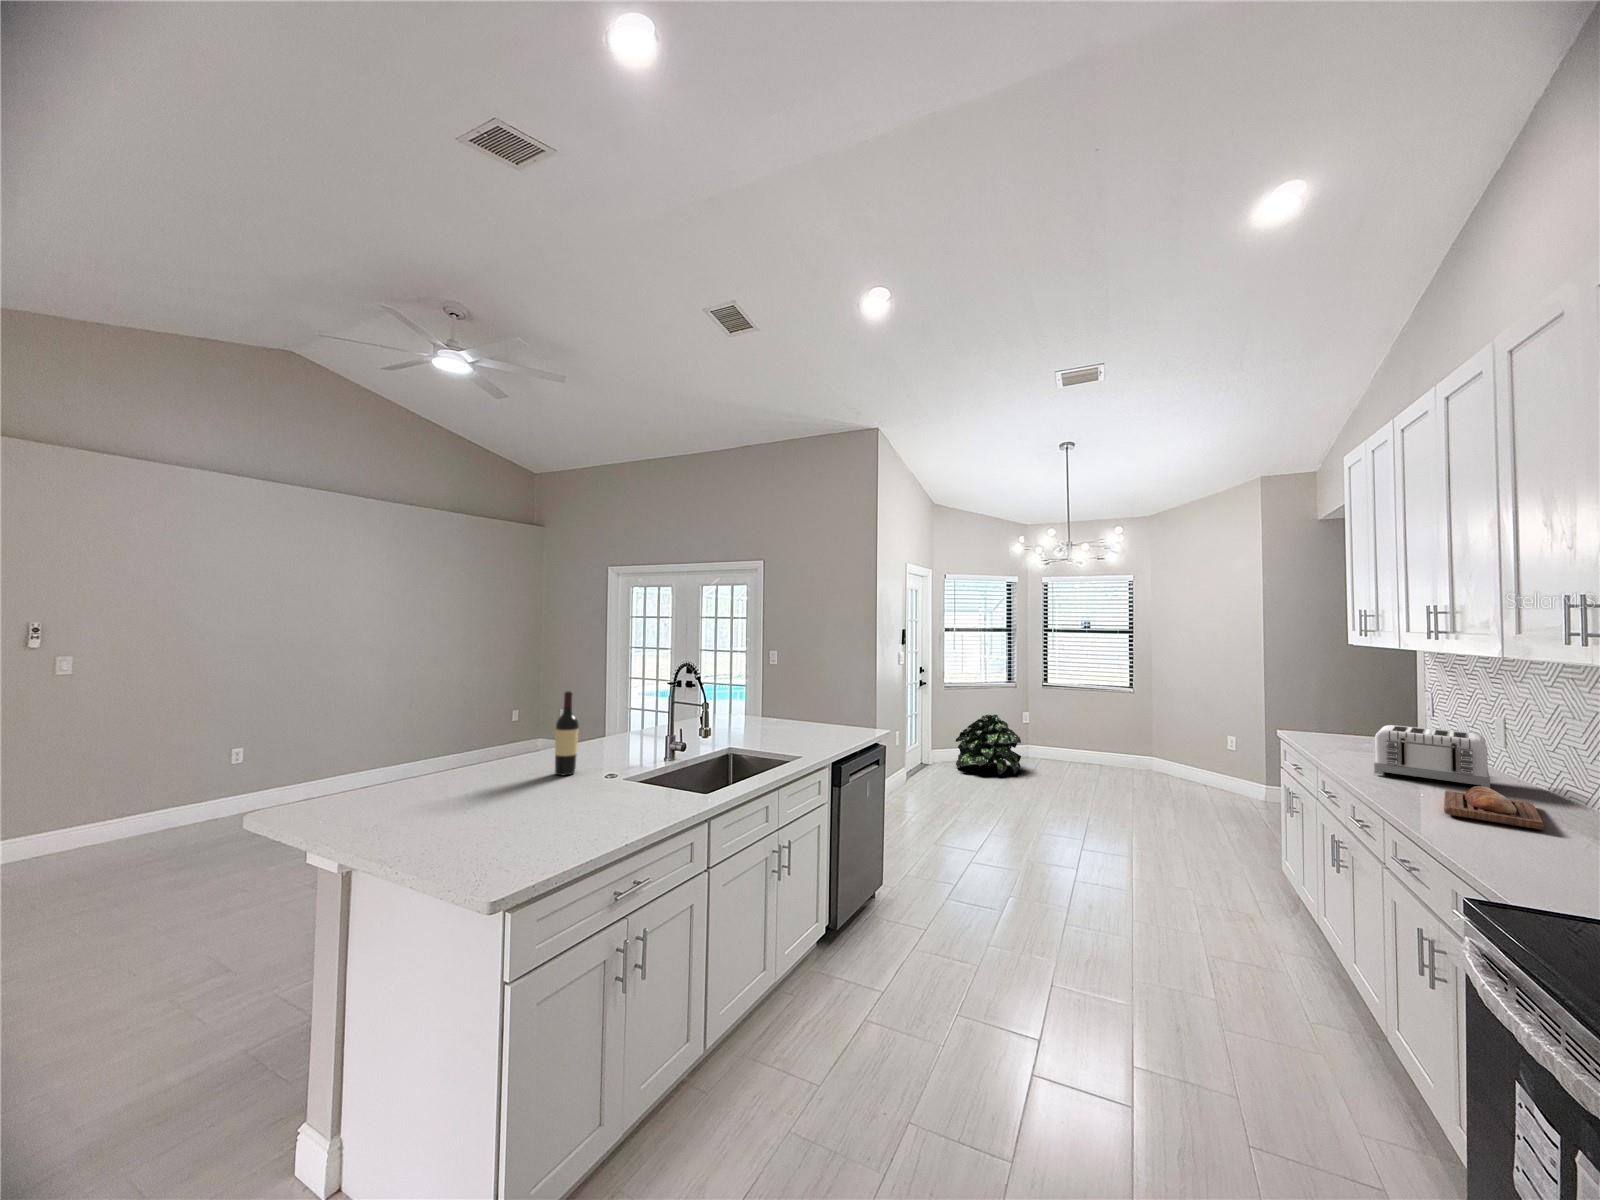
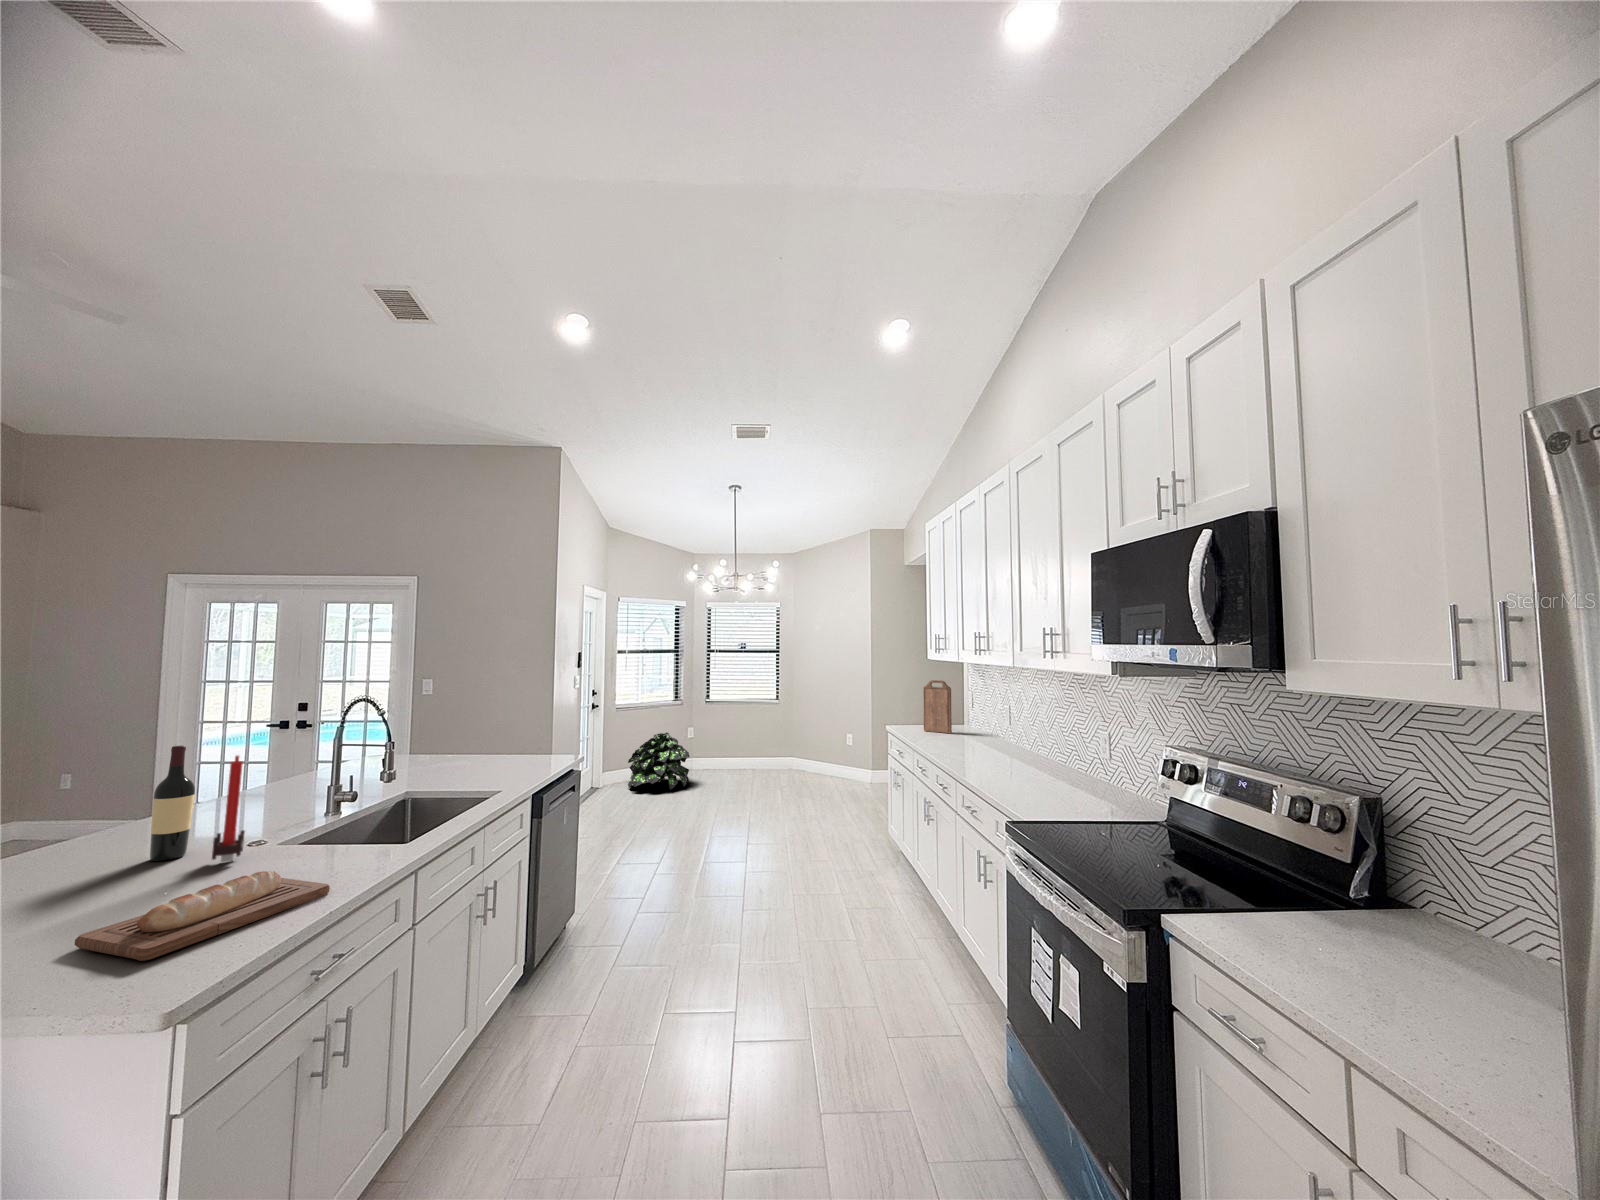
cutting board: none [1337,674,1390,751] -> present [923,680,952,733]
candle: none [583,702,604,783] -> present [212,756,245,862]
toaster: present [1374,725,1490,788] -> none [947,715,1004,752]
bread loaf: present [1444,786,1544,830] -> present [75,871,330,961]

